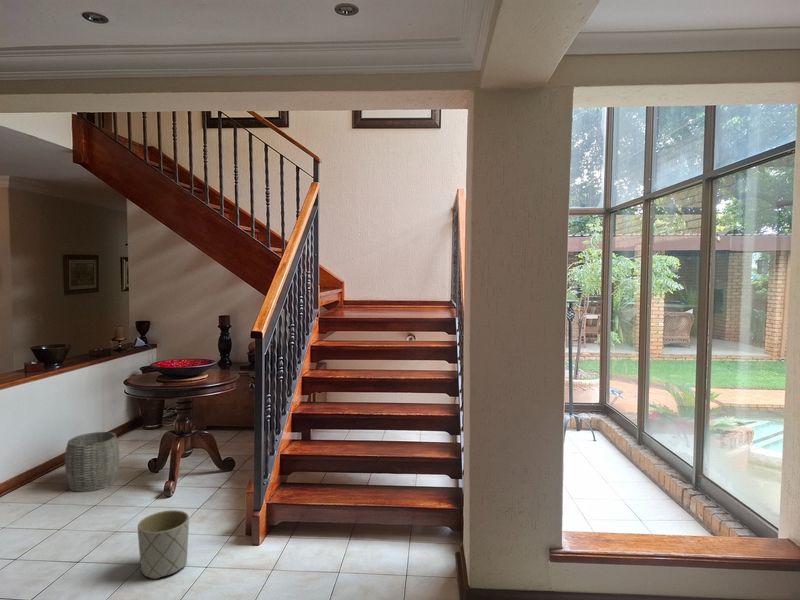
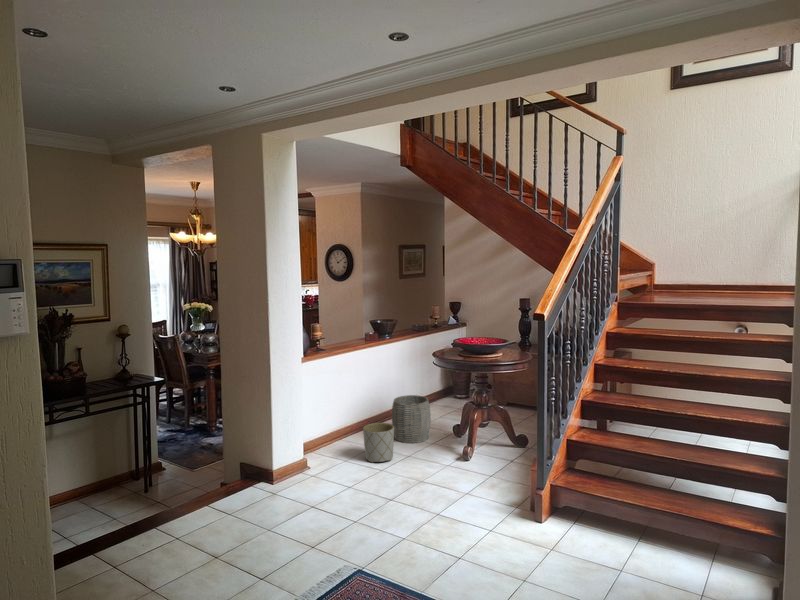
planter: present [138,510,189,579] -> present [363,423,394,463]

